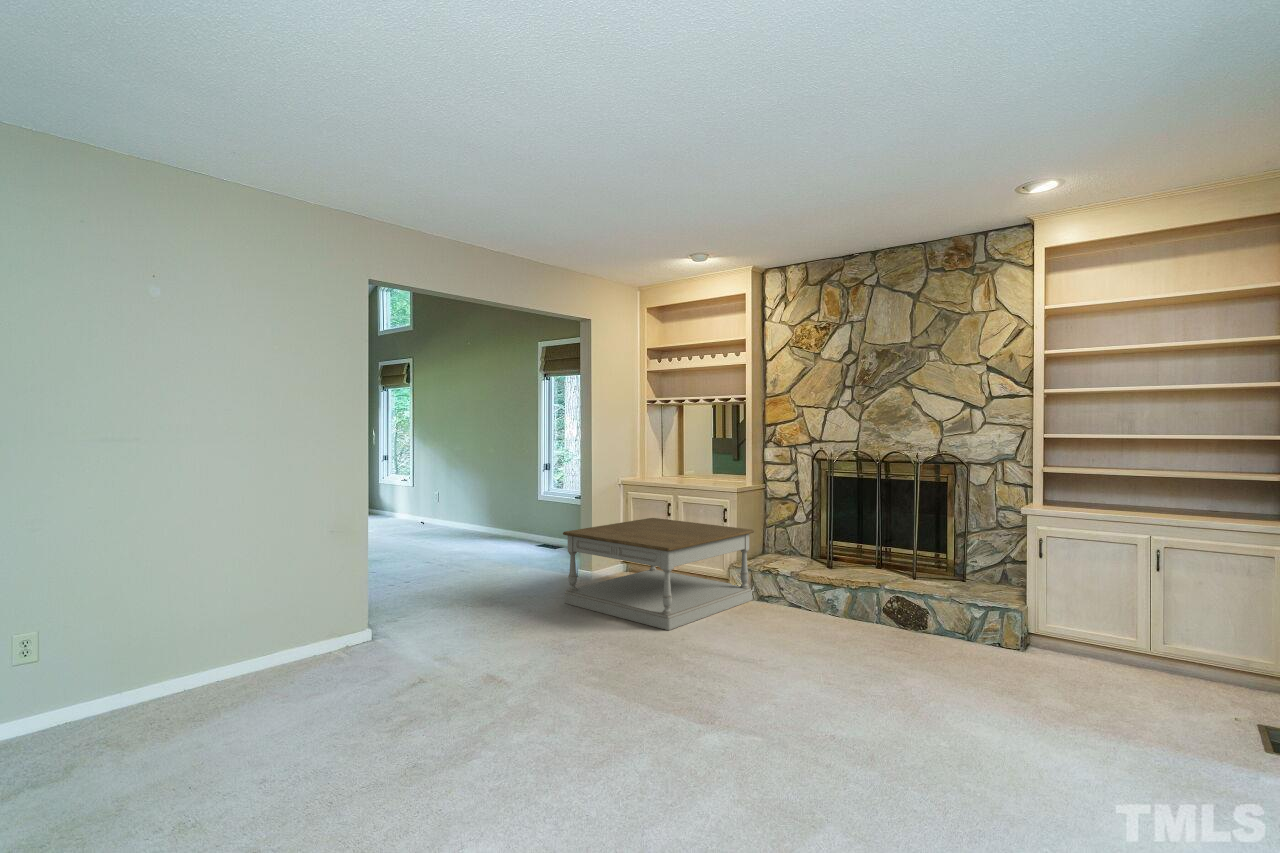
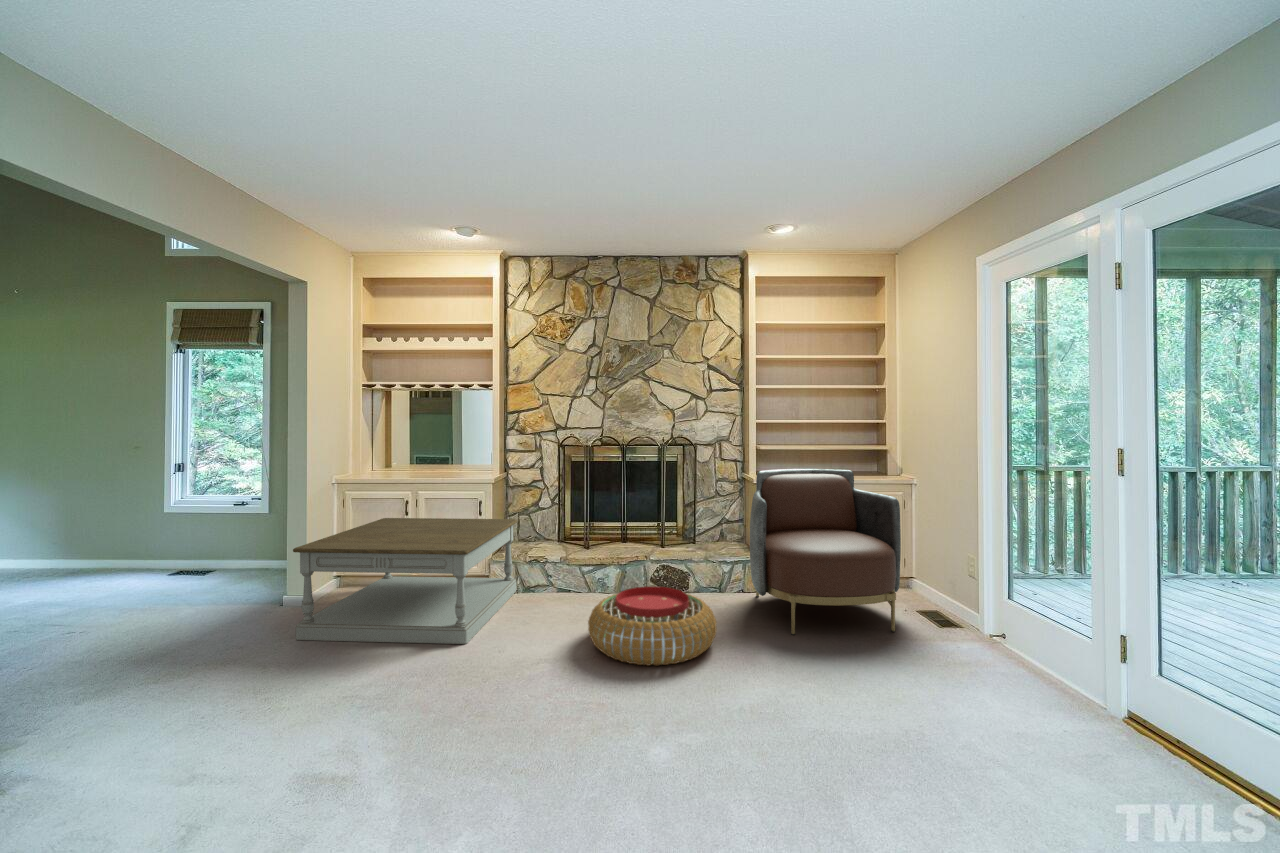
armchair: none [973,497,1203,730] -> present [750,469,901,635]
pouf: none [759,608,898,688] -> present [588,586,717,665]

